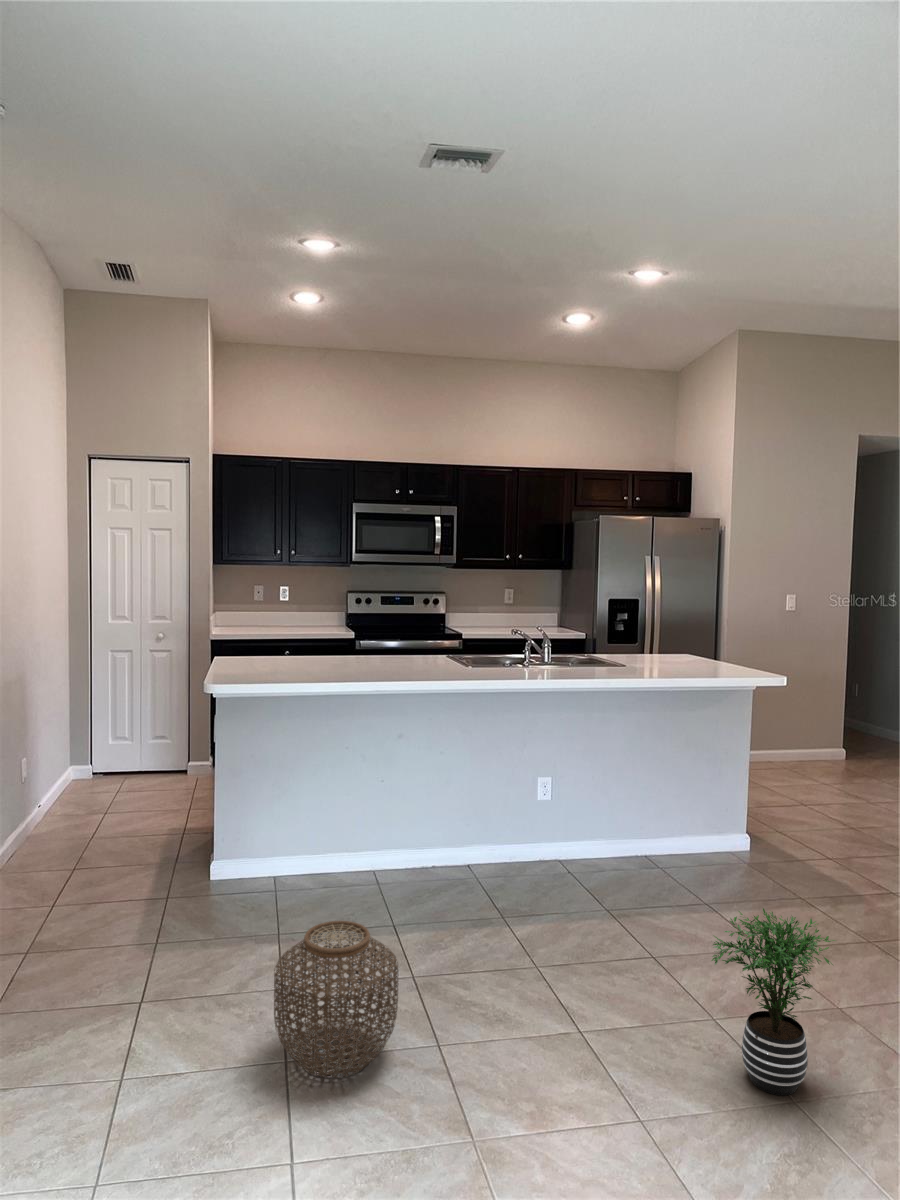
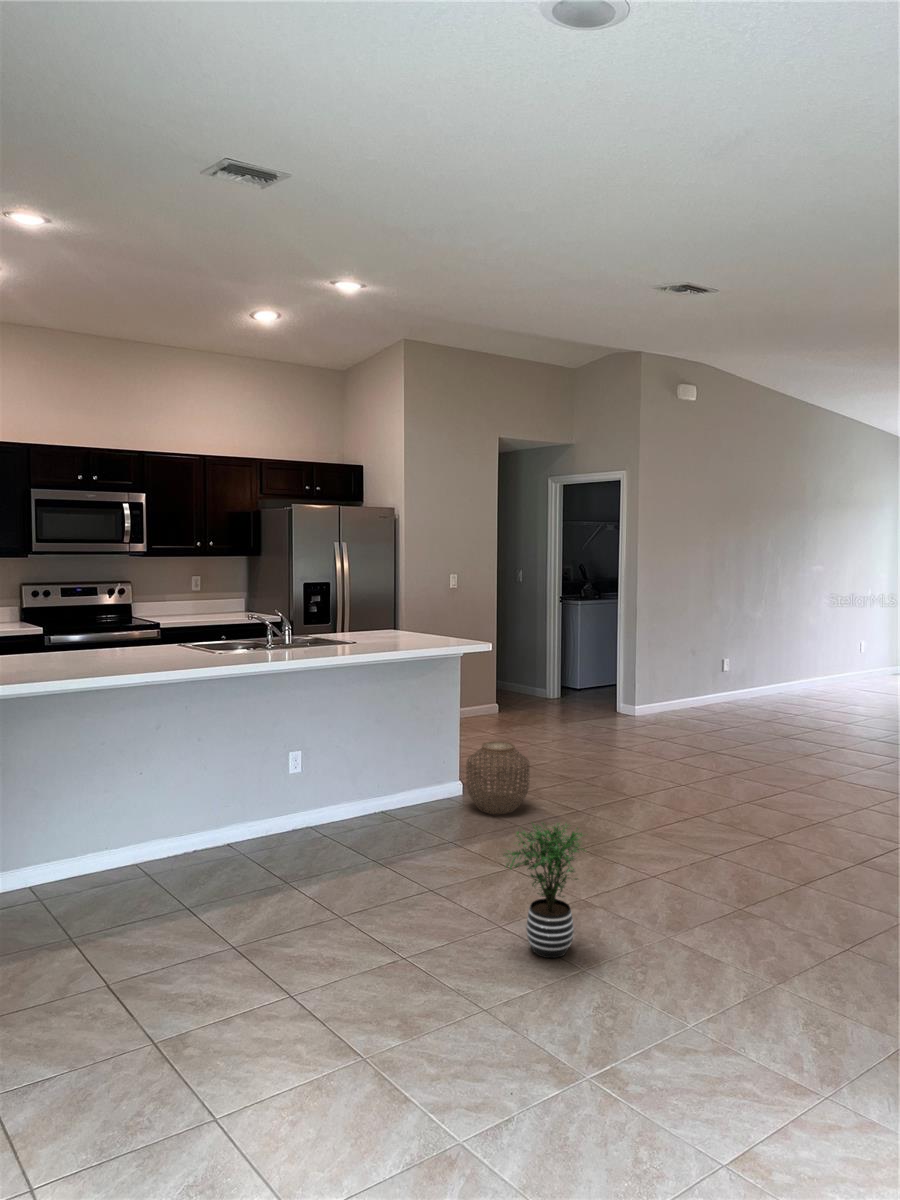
woven basket: present [274,921,398,1078] -> present [466,741,529,814]

